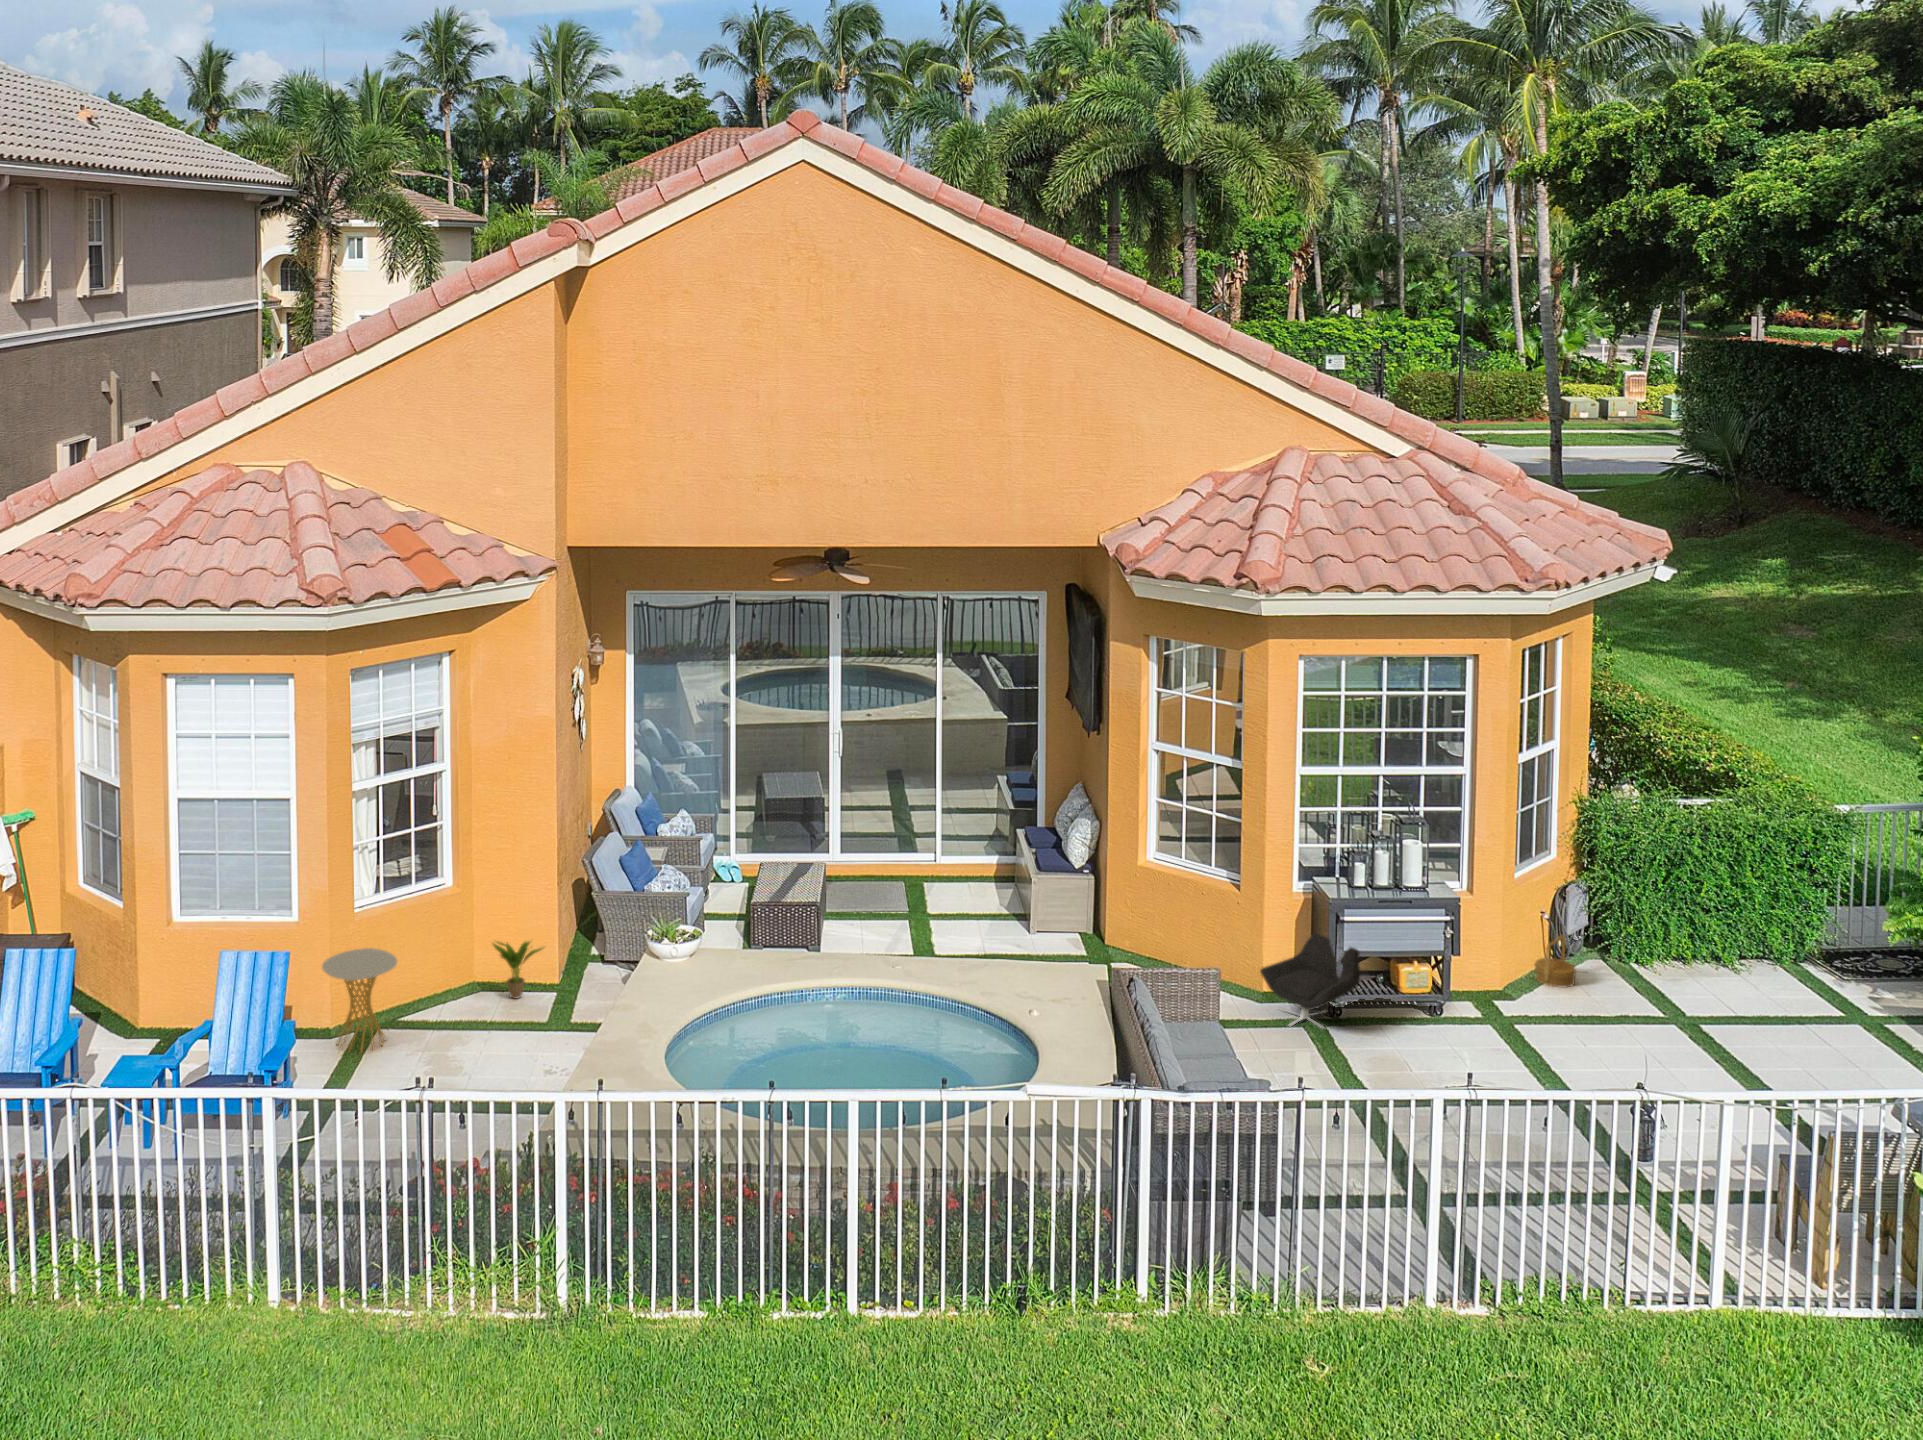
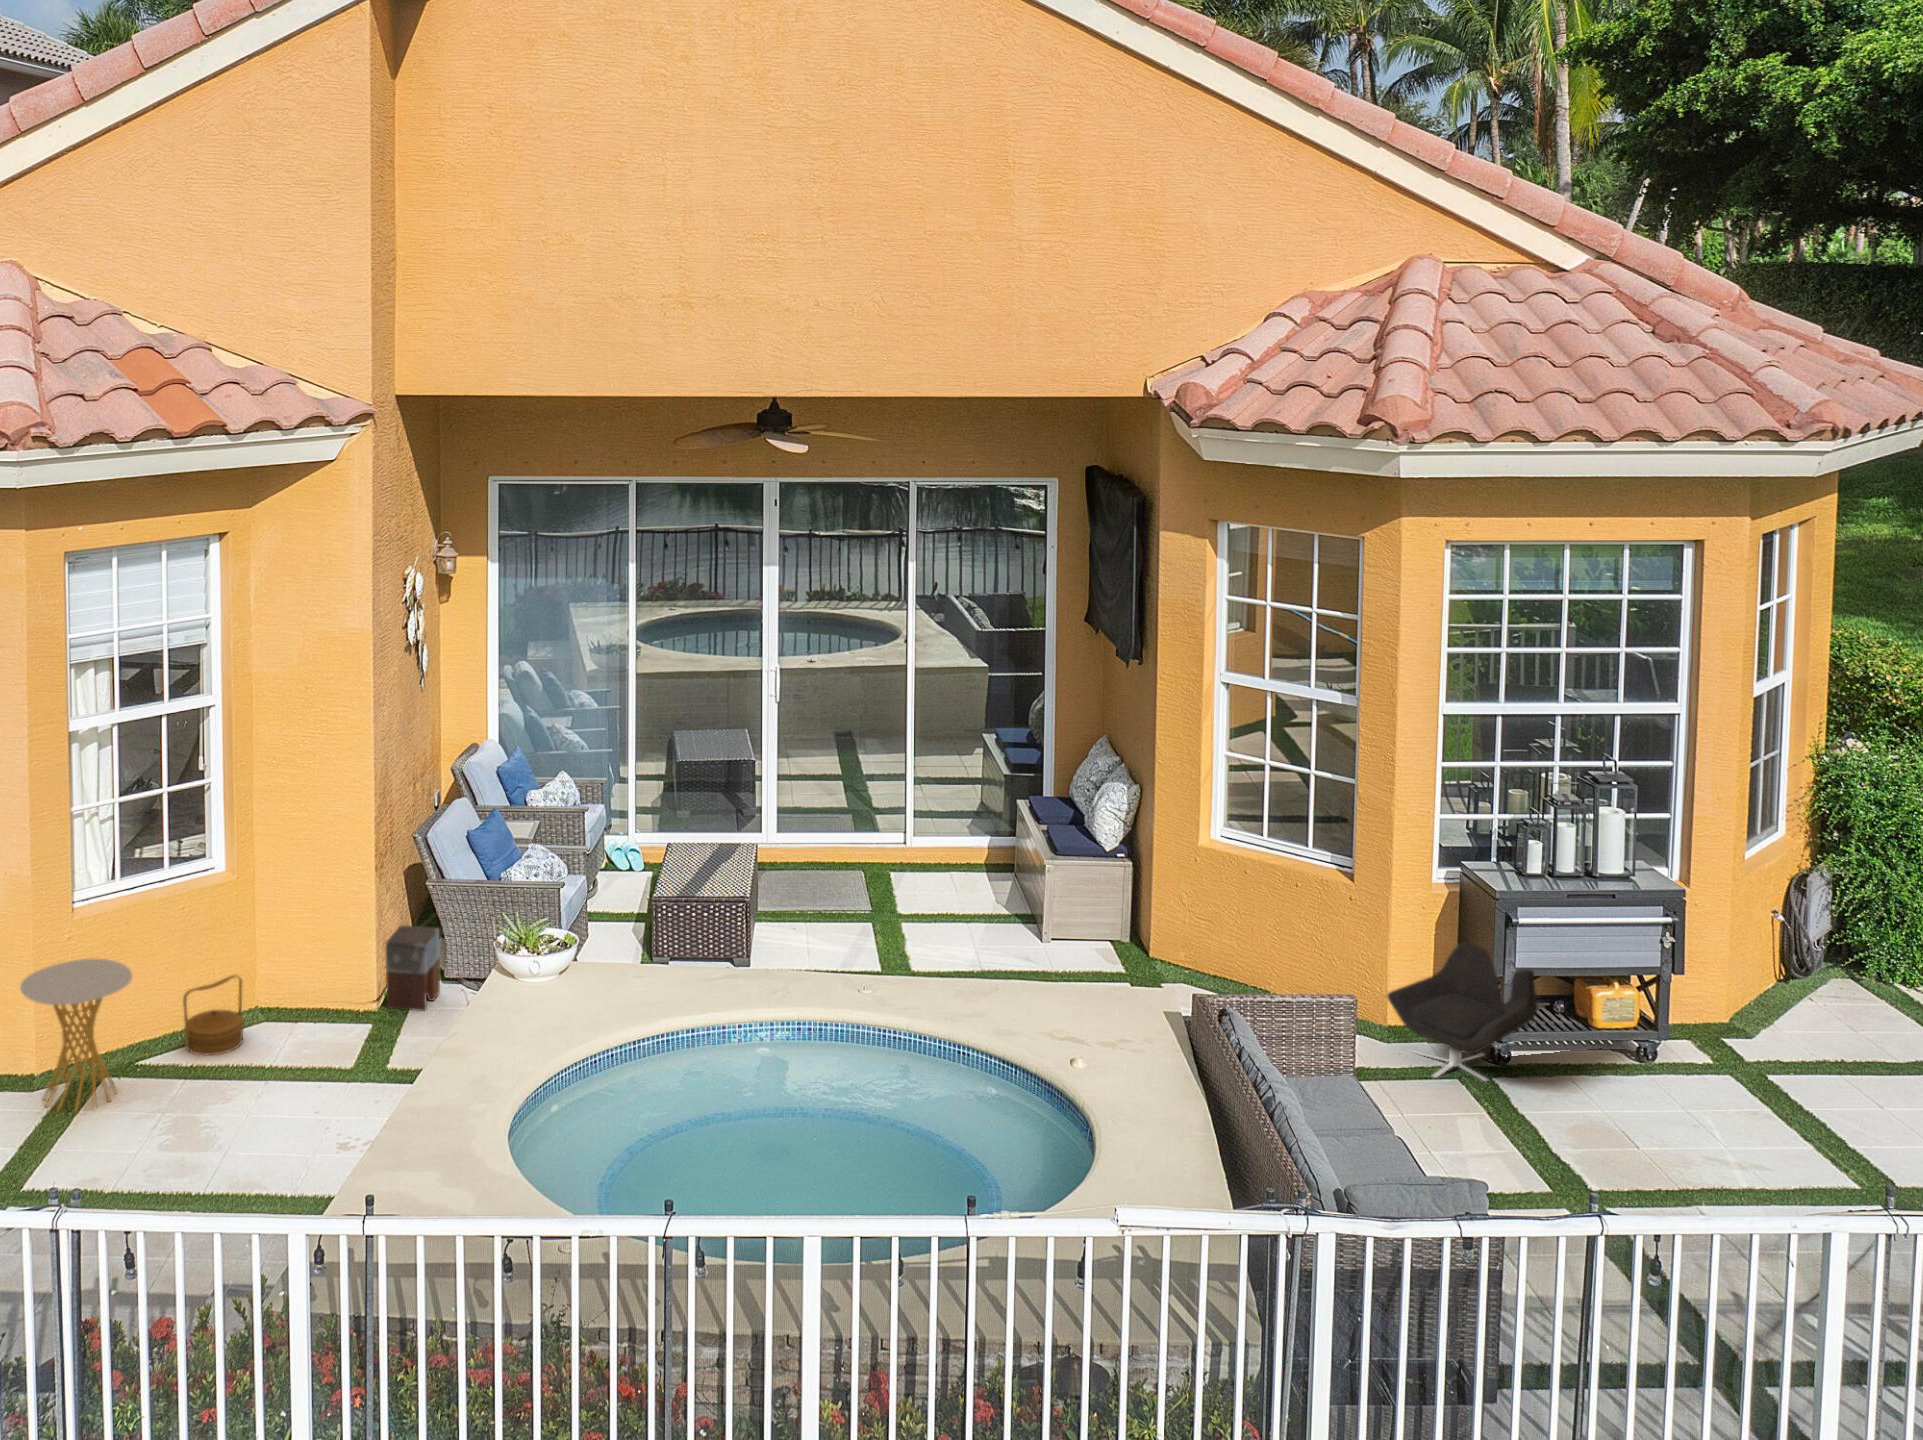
stool: none [562,923,599,985] -> present [386,925,440,1011]
woven basket: present [1534,935,1576,987] -> present [183,975,244,1055]
potted plant: present [493,942,545,999] -> none [282,940,360,1031]

